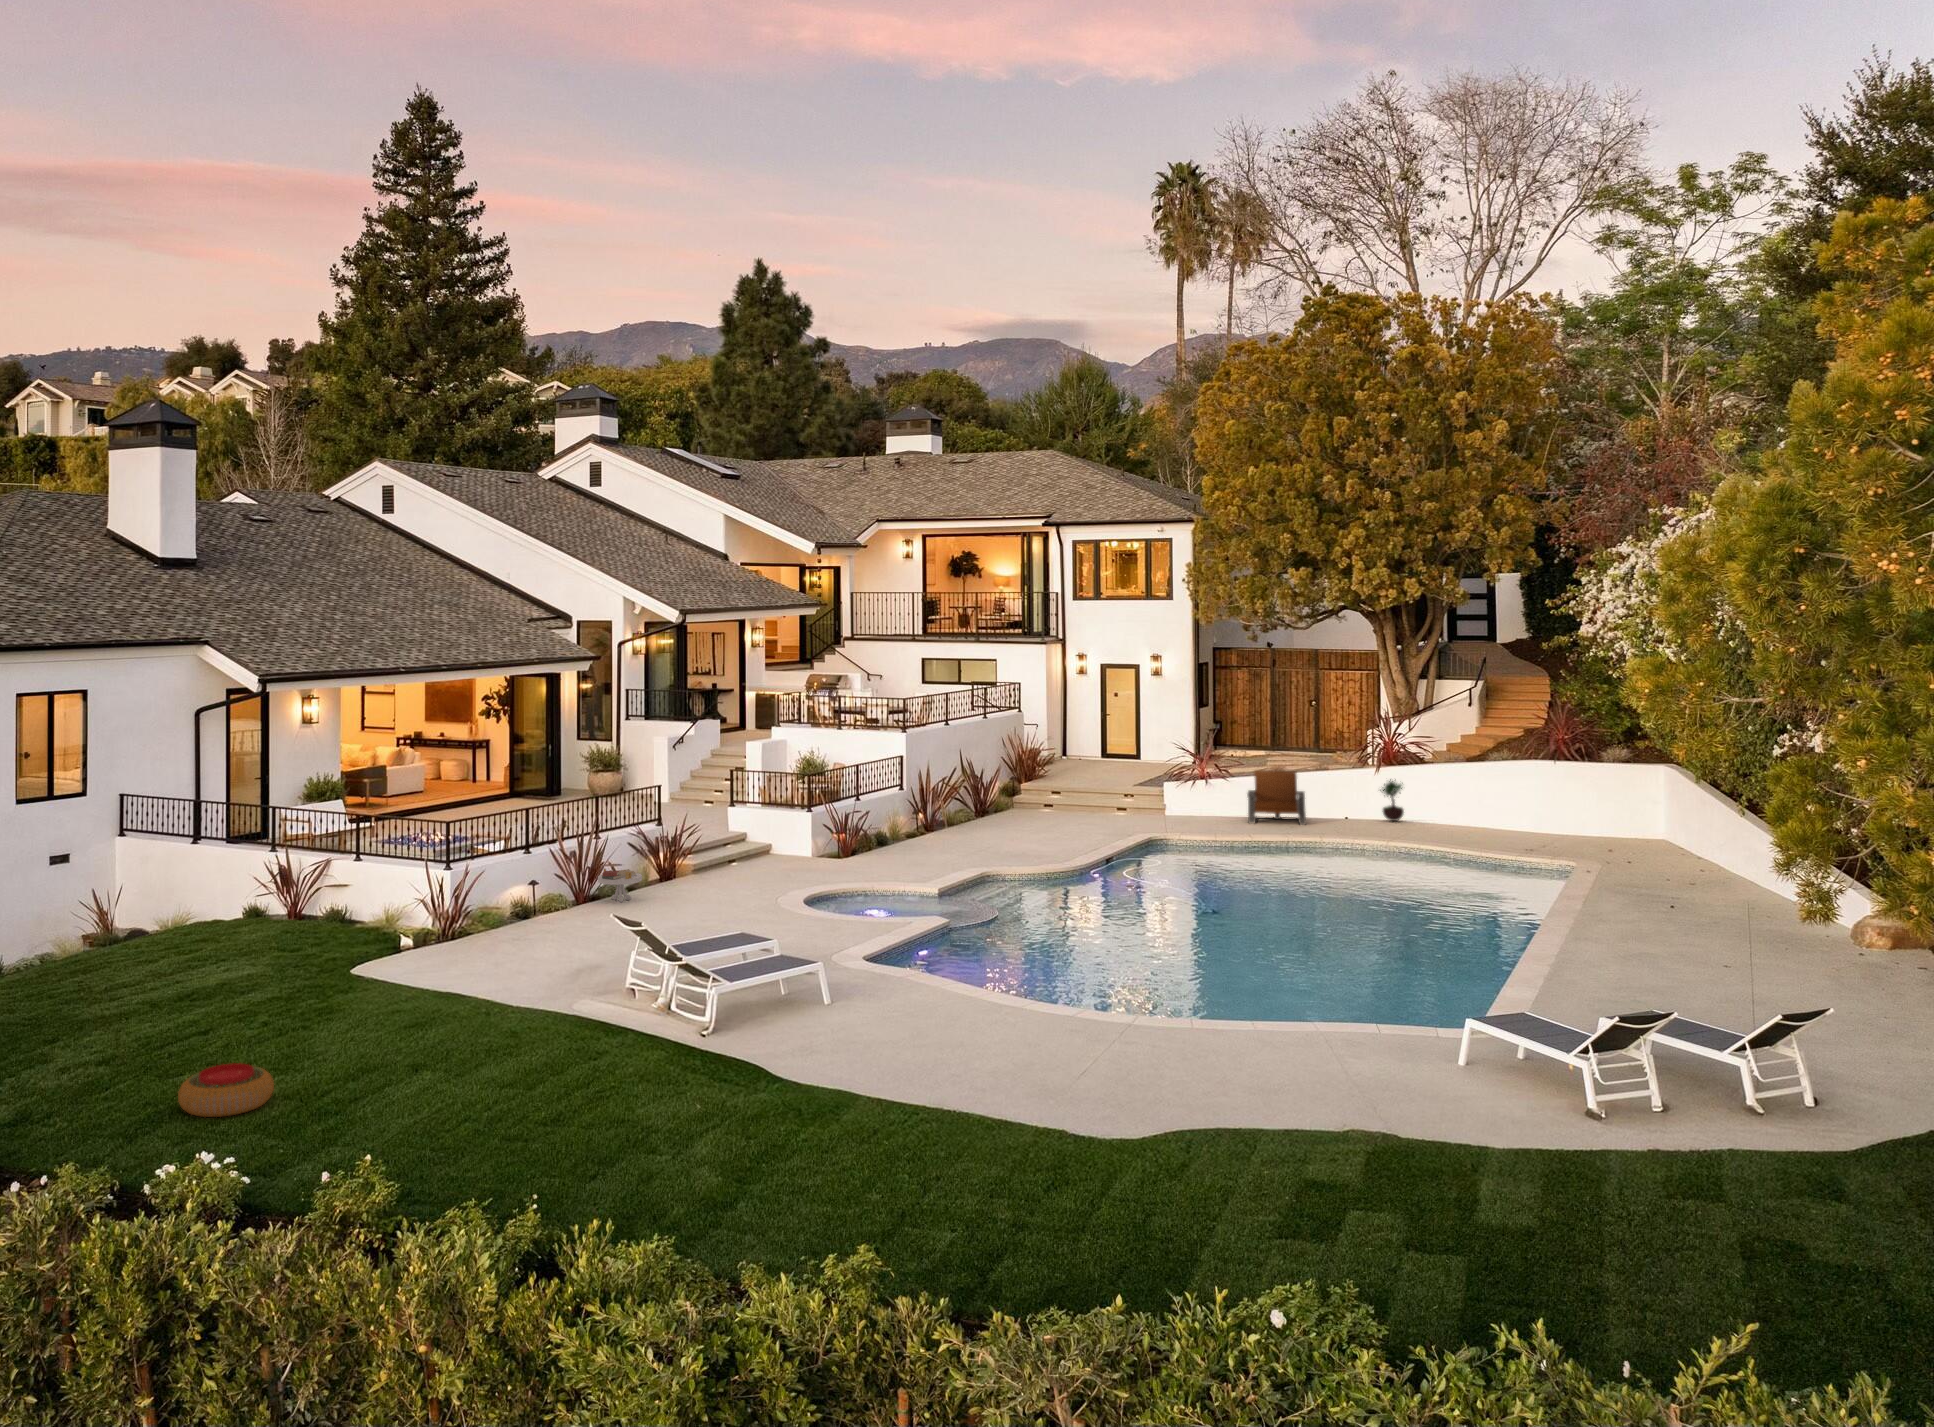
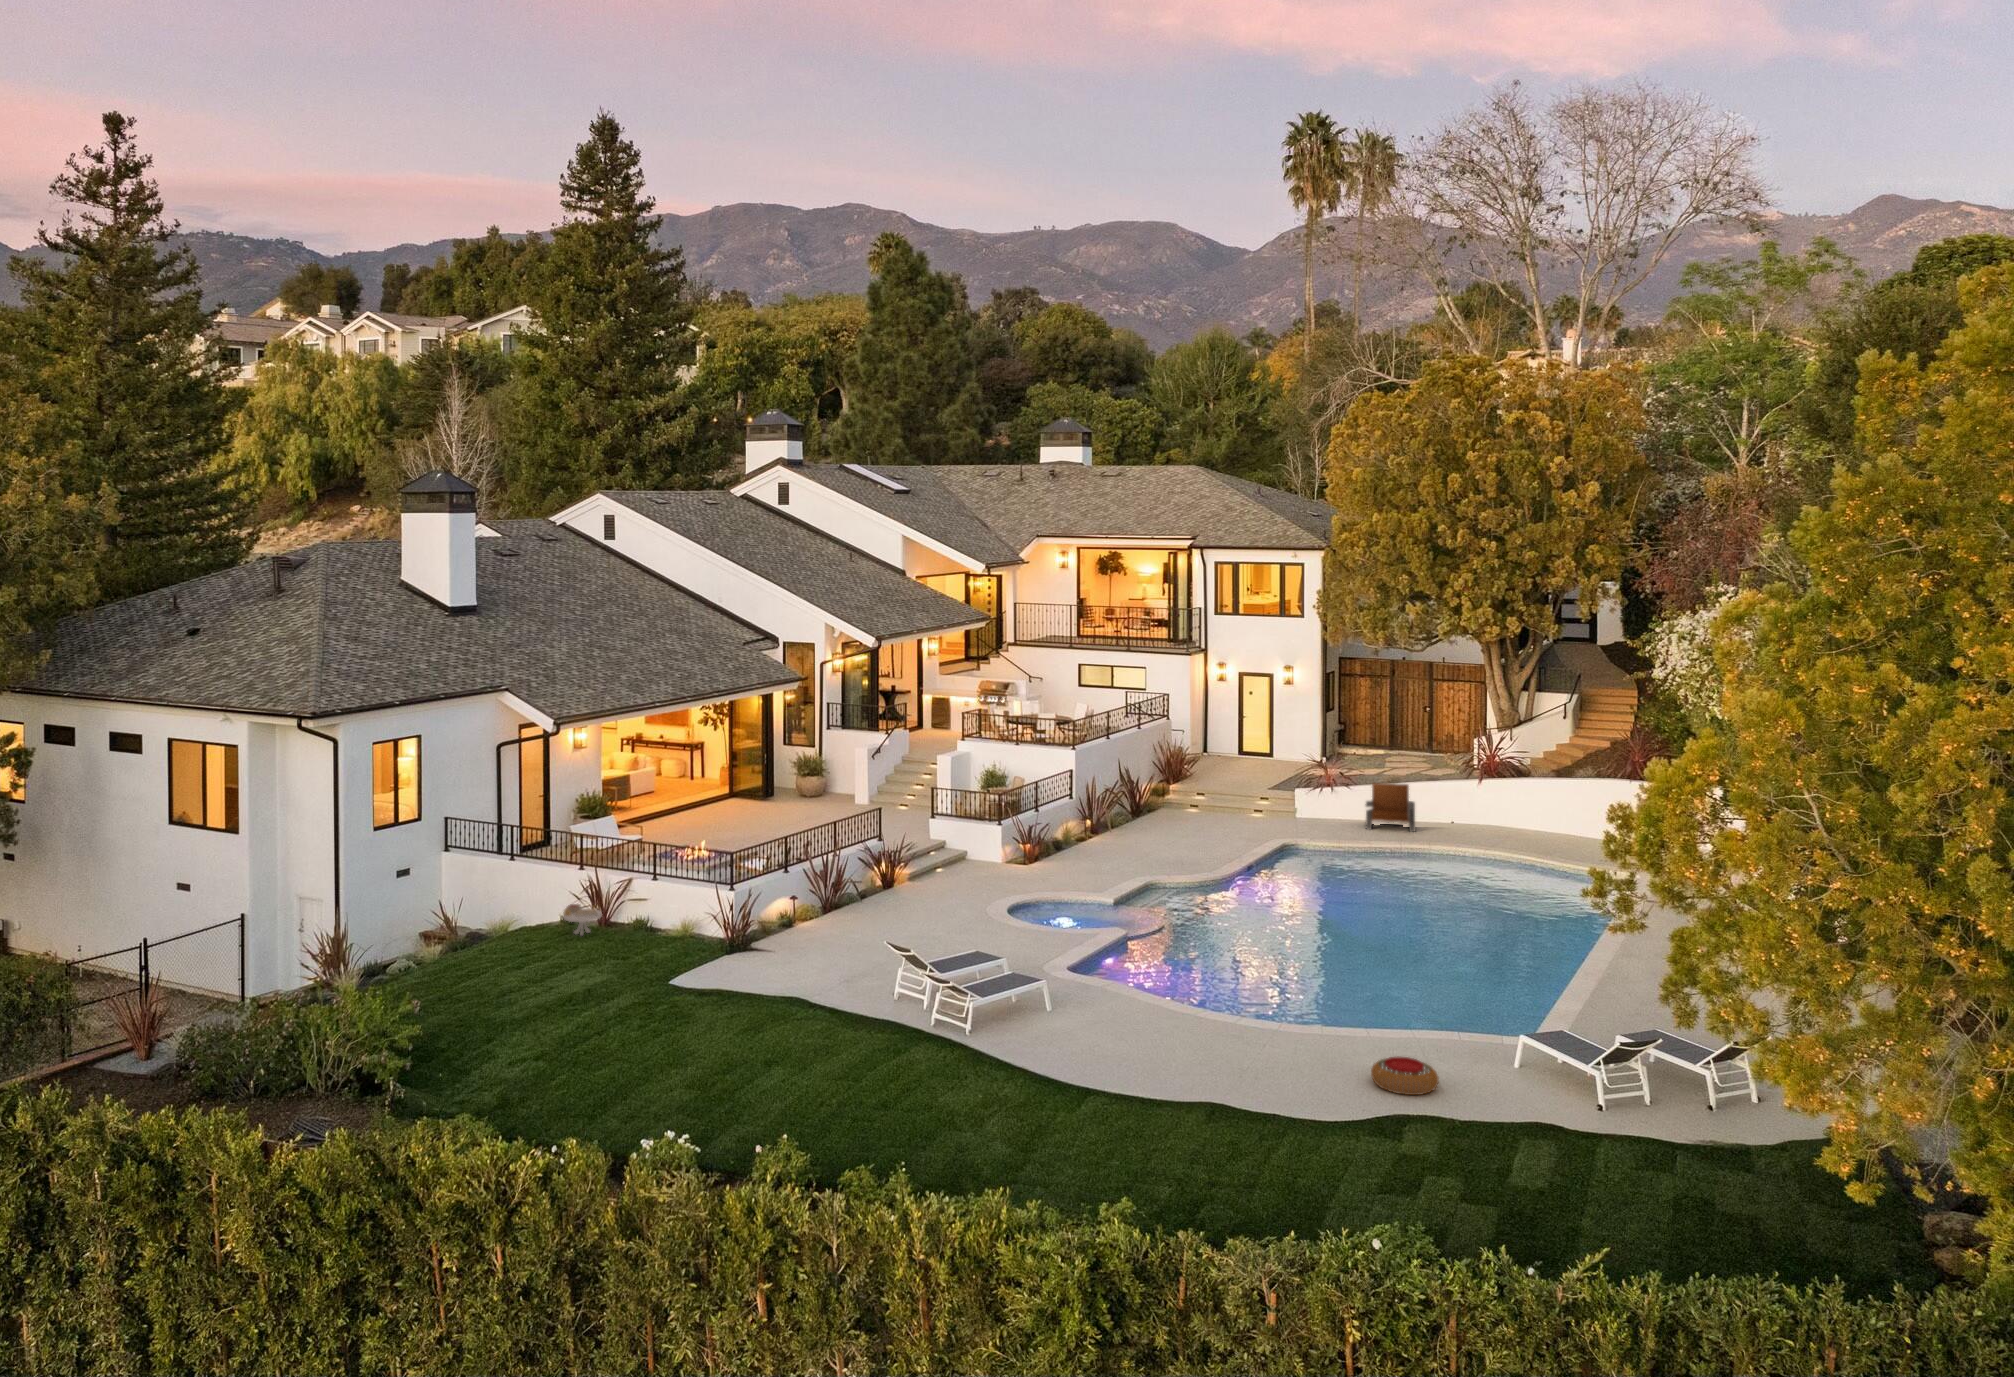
potted tree: present [1380,779,1404,821] -> none [1478,790,1503,829]
side table: present [598,869,642,902] -> present [563,904,602,935]
pouf: present [178,1063,274,1117] -> present [1371,1057,1438,1095]

